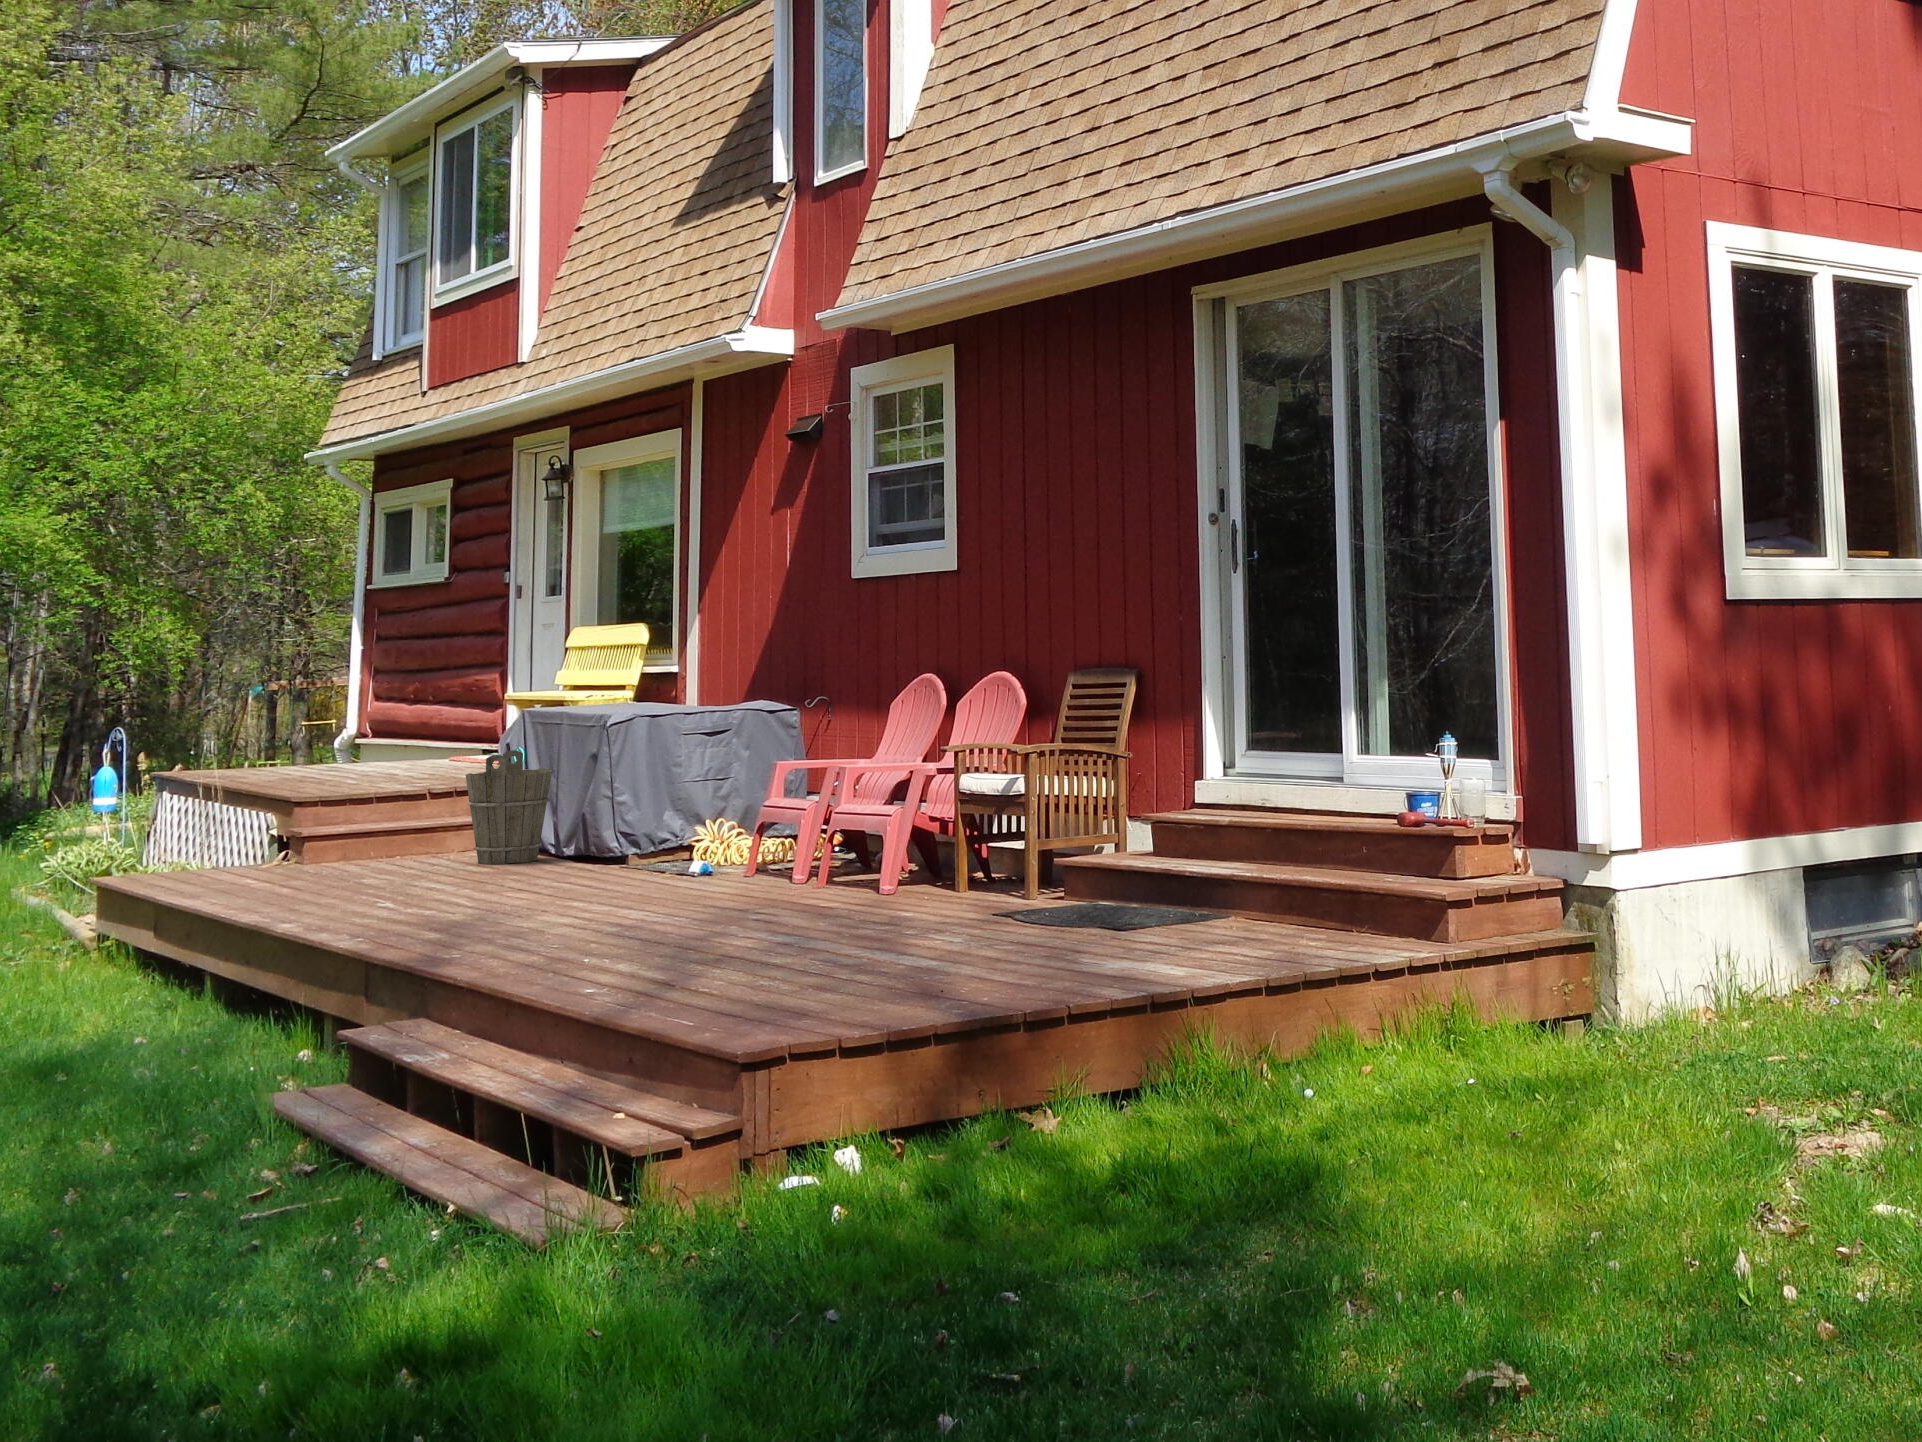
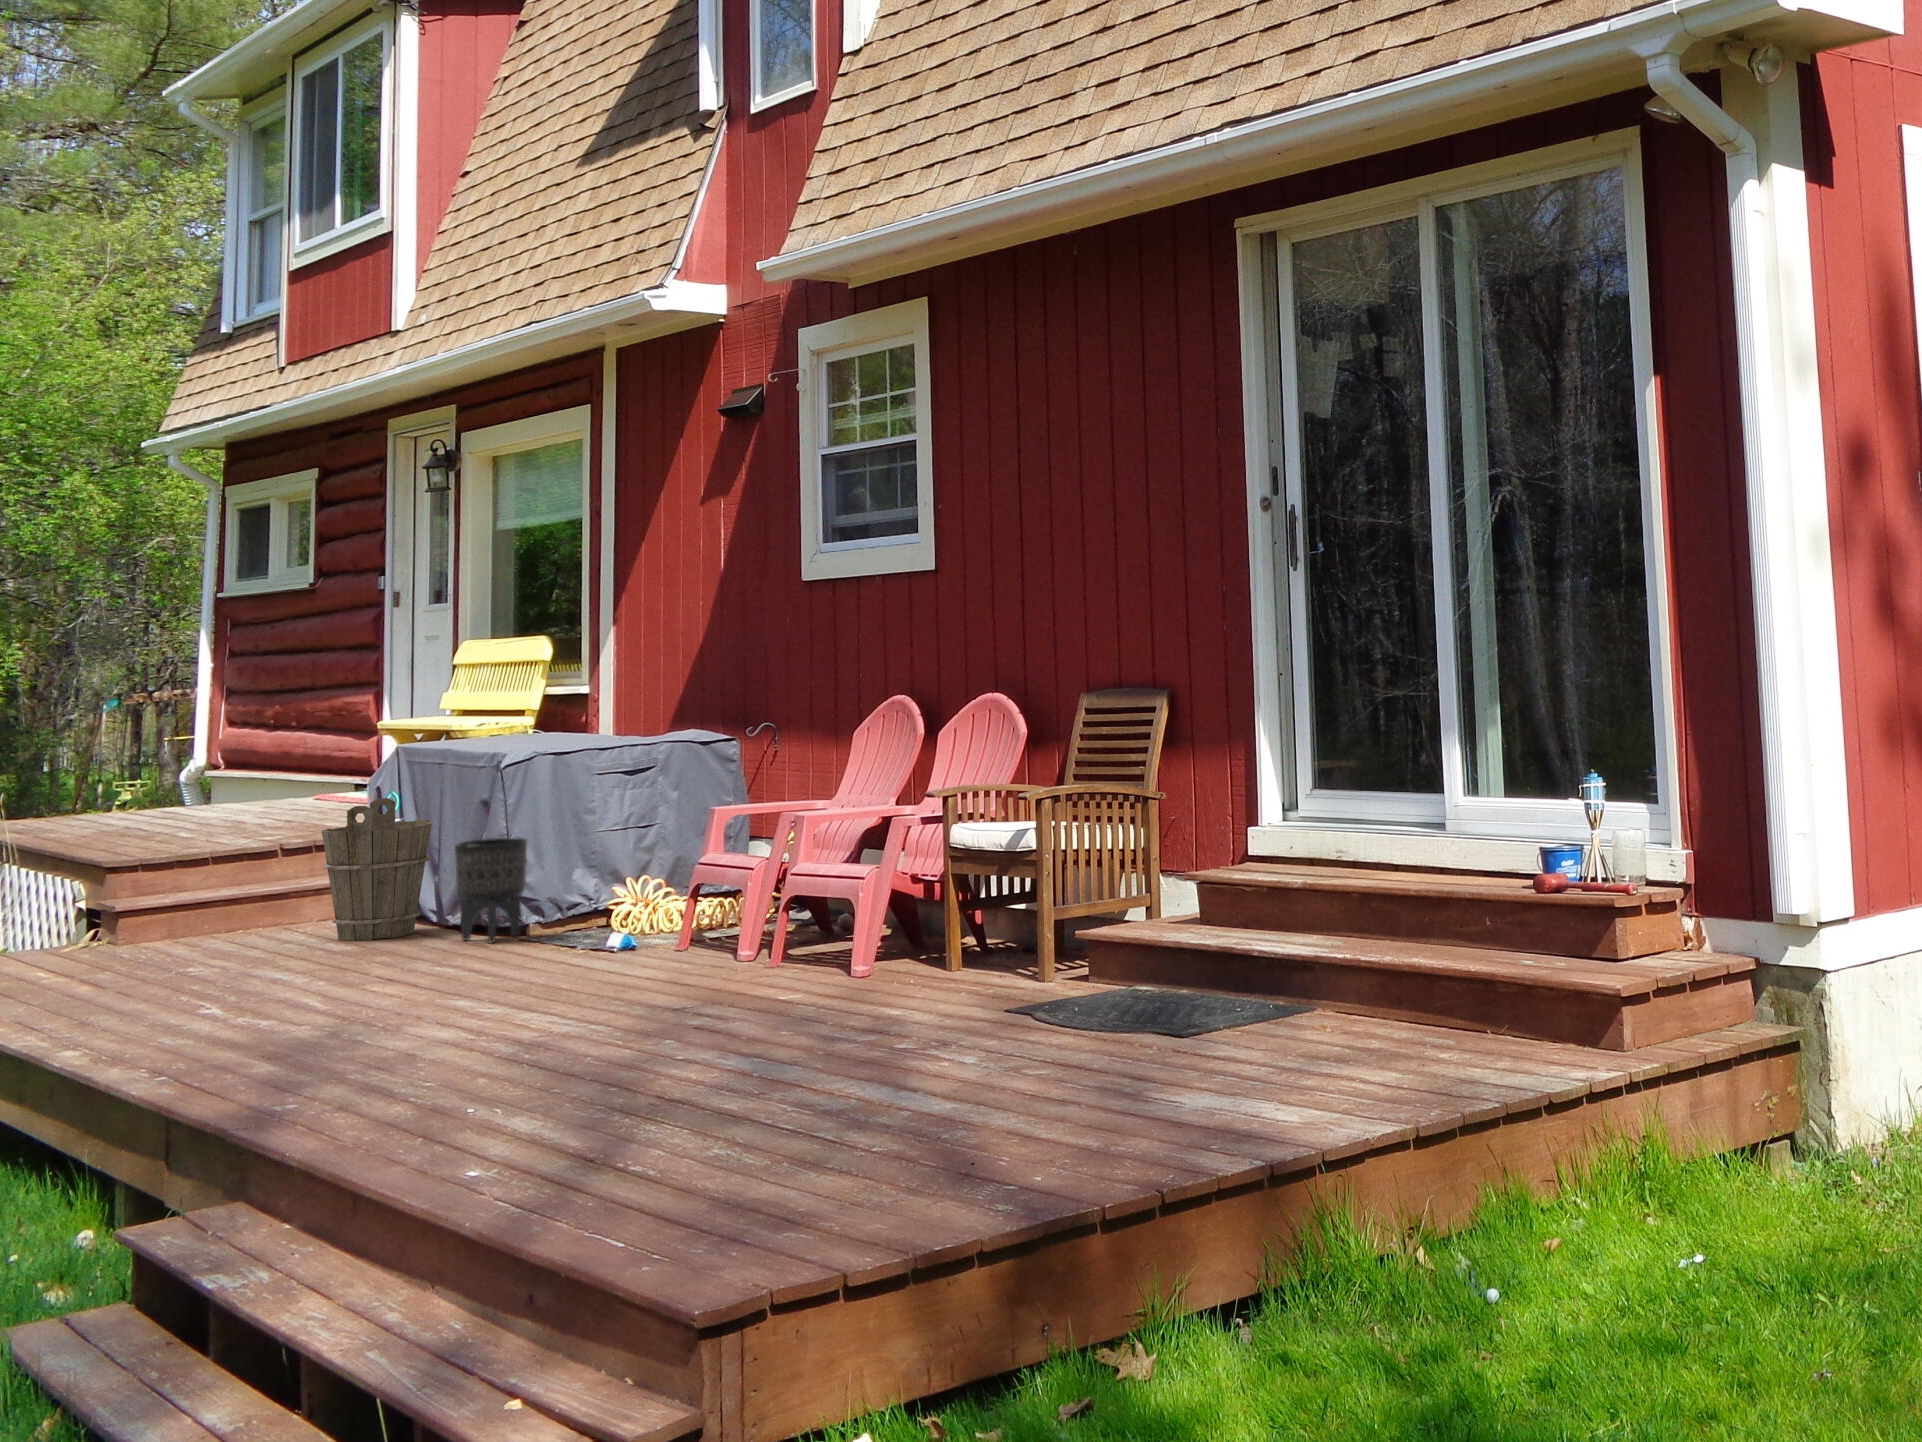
planter: none [571,783,628,868] -> present [455,837,527,943]

